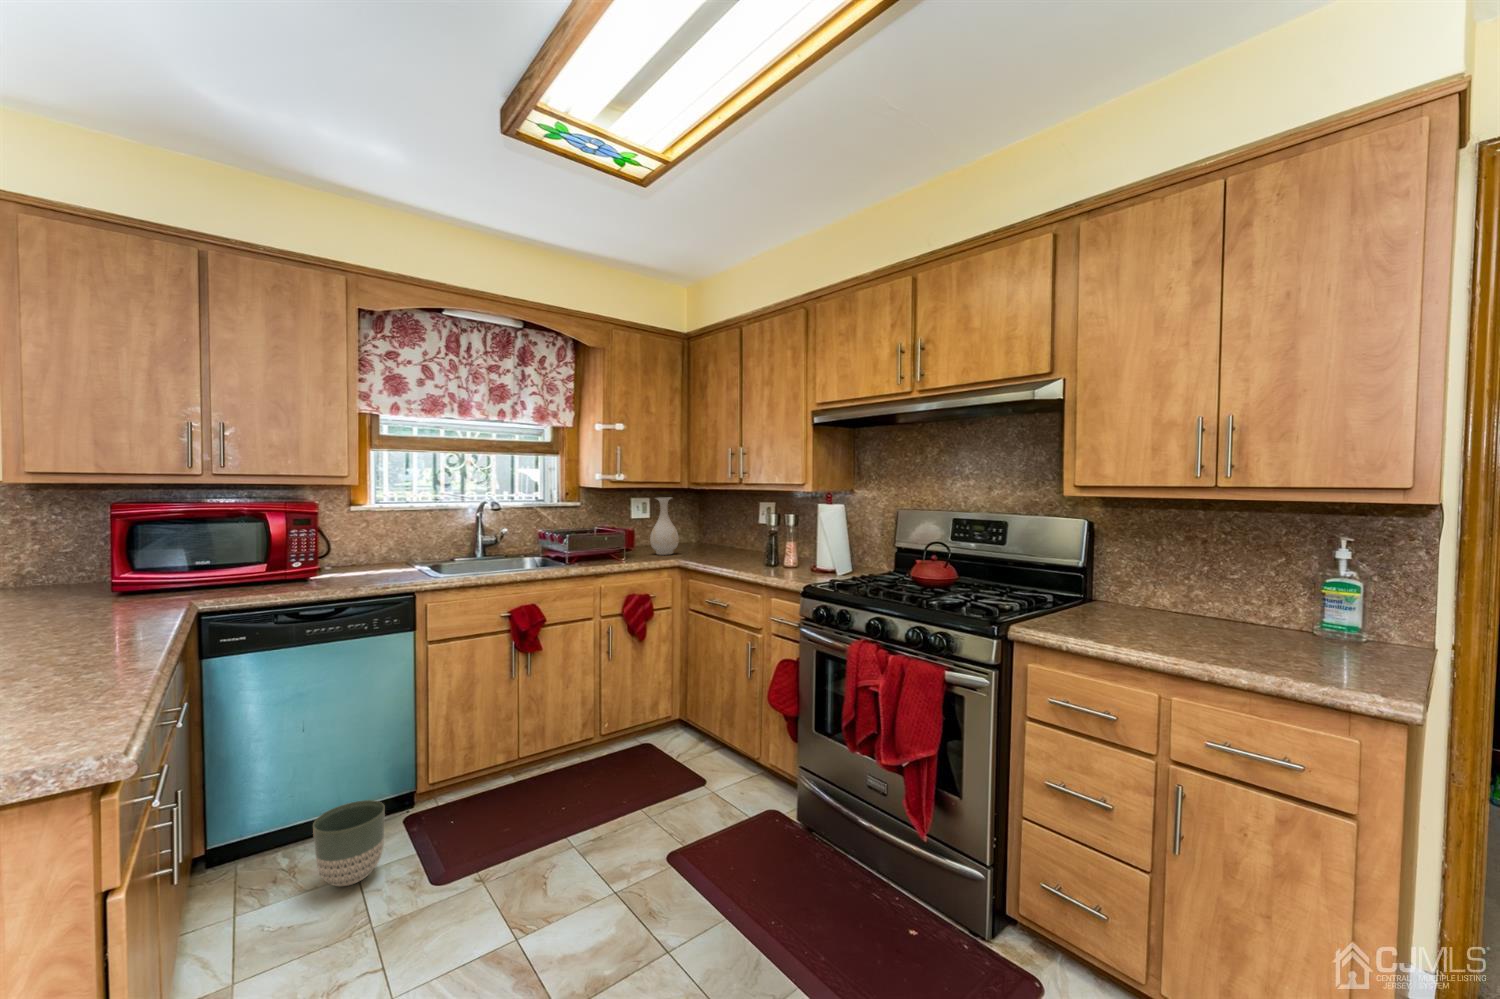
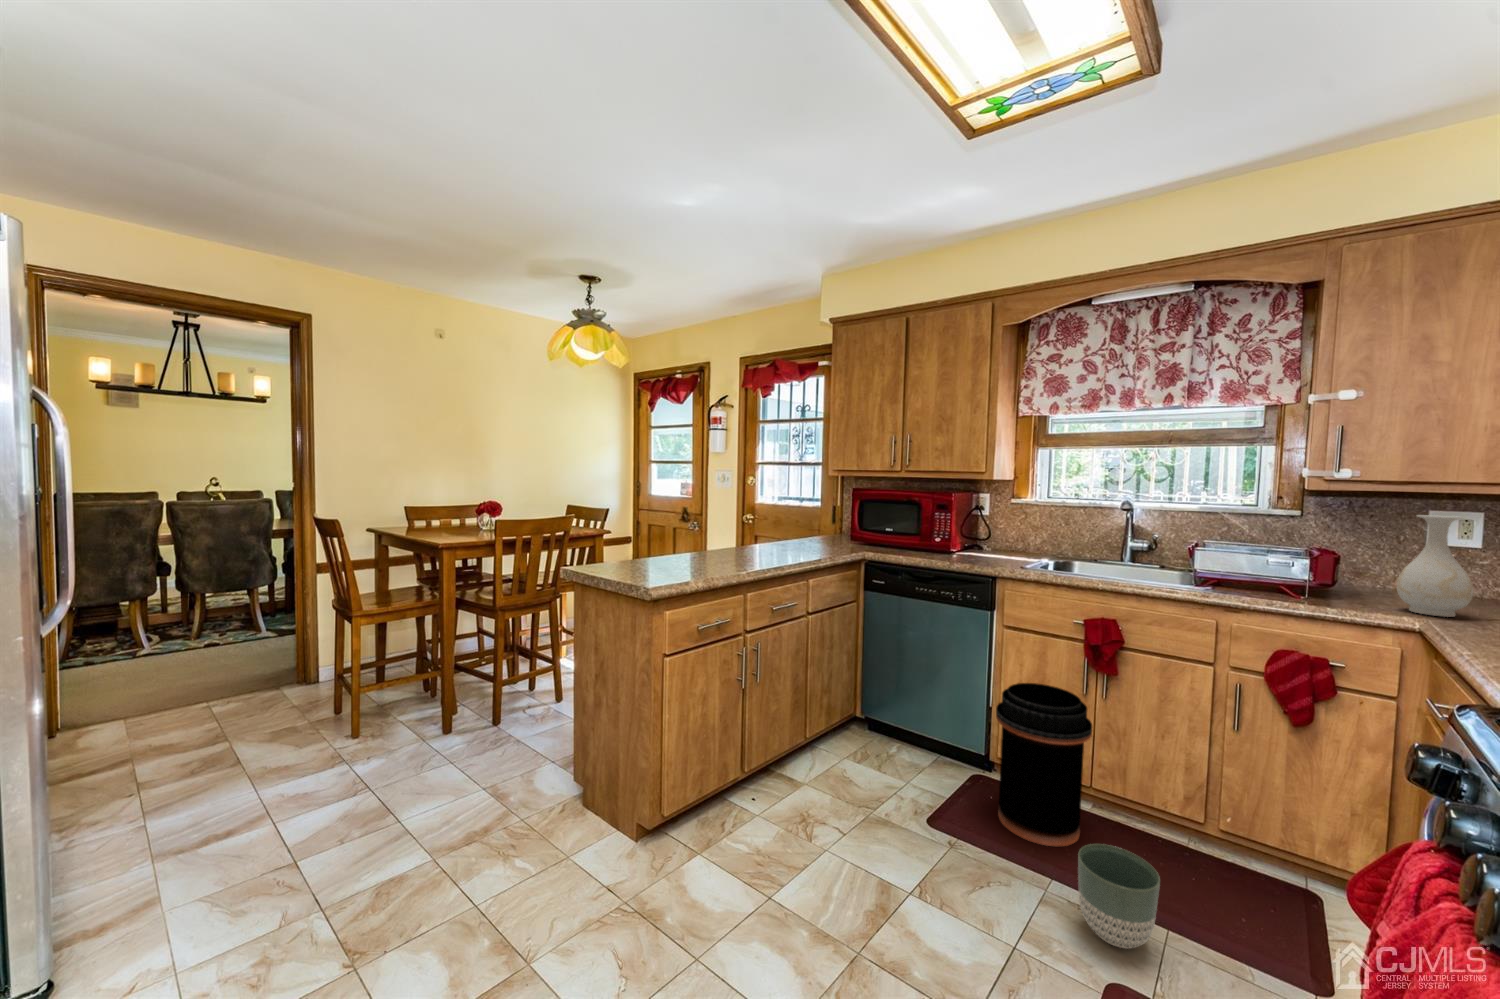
trash can: none [453,681,544,838] -> present [996,683,1092,846]
planter: present [313,800,385,887] -> present [1078,844,1160,949]

